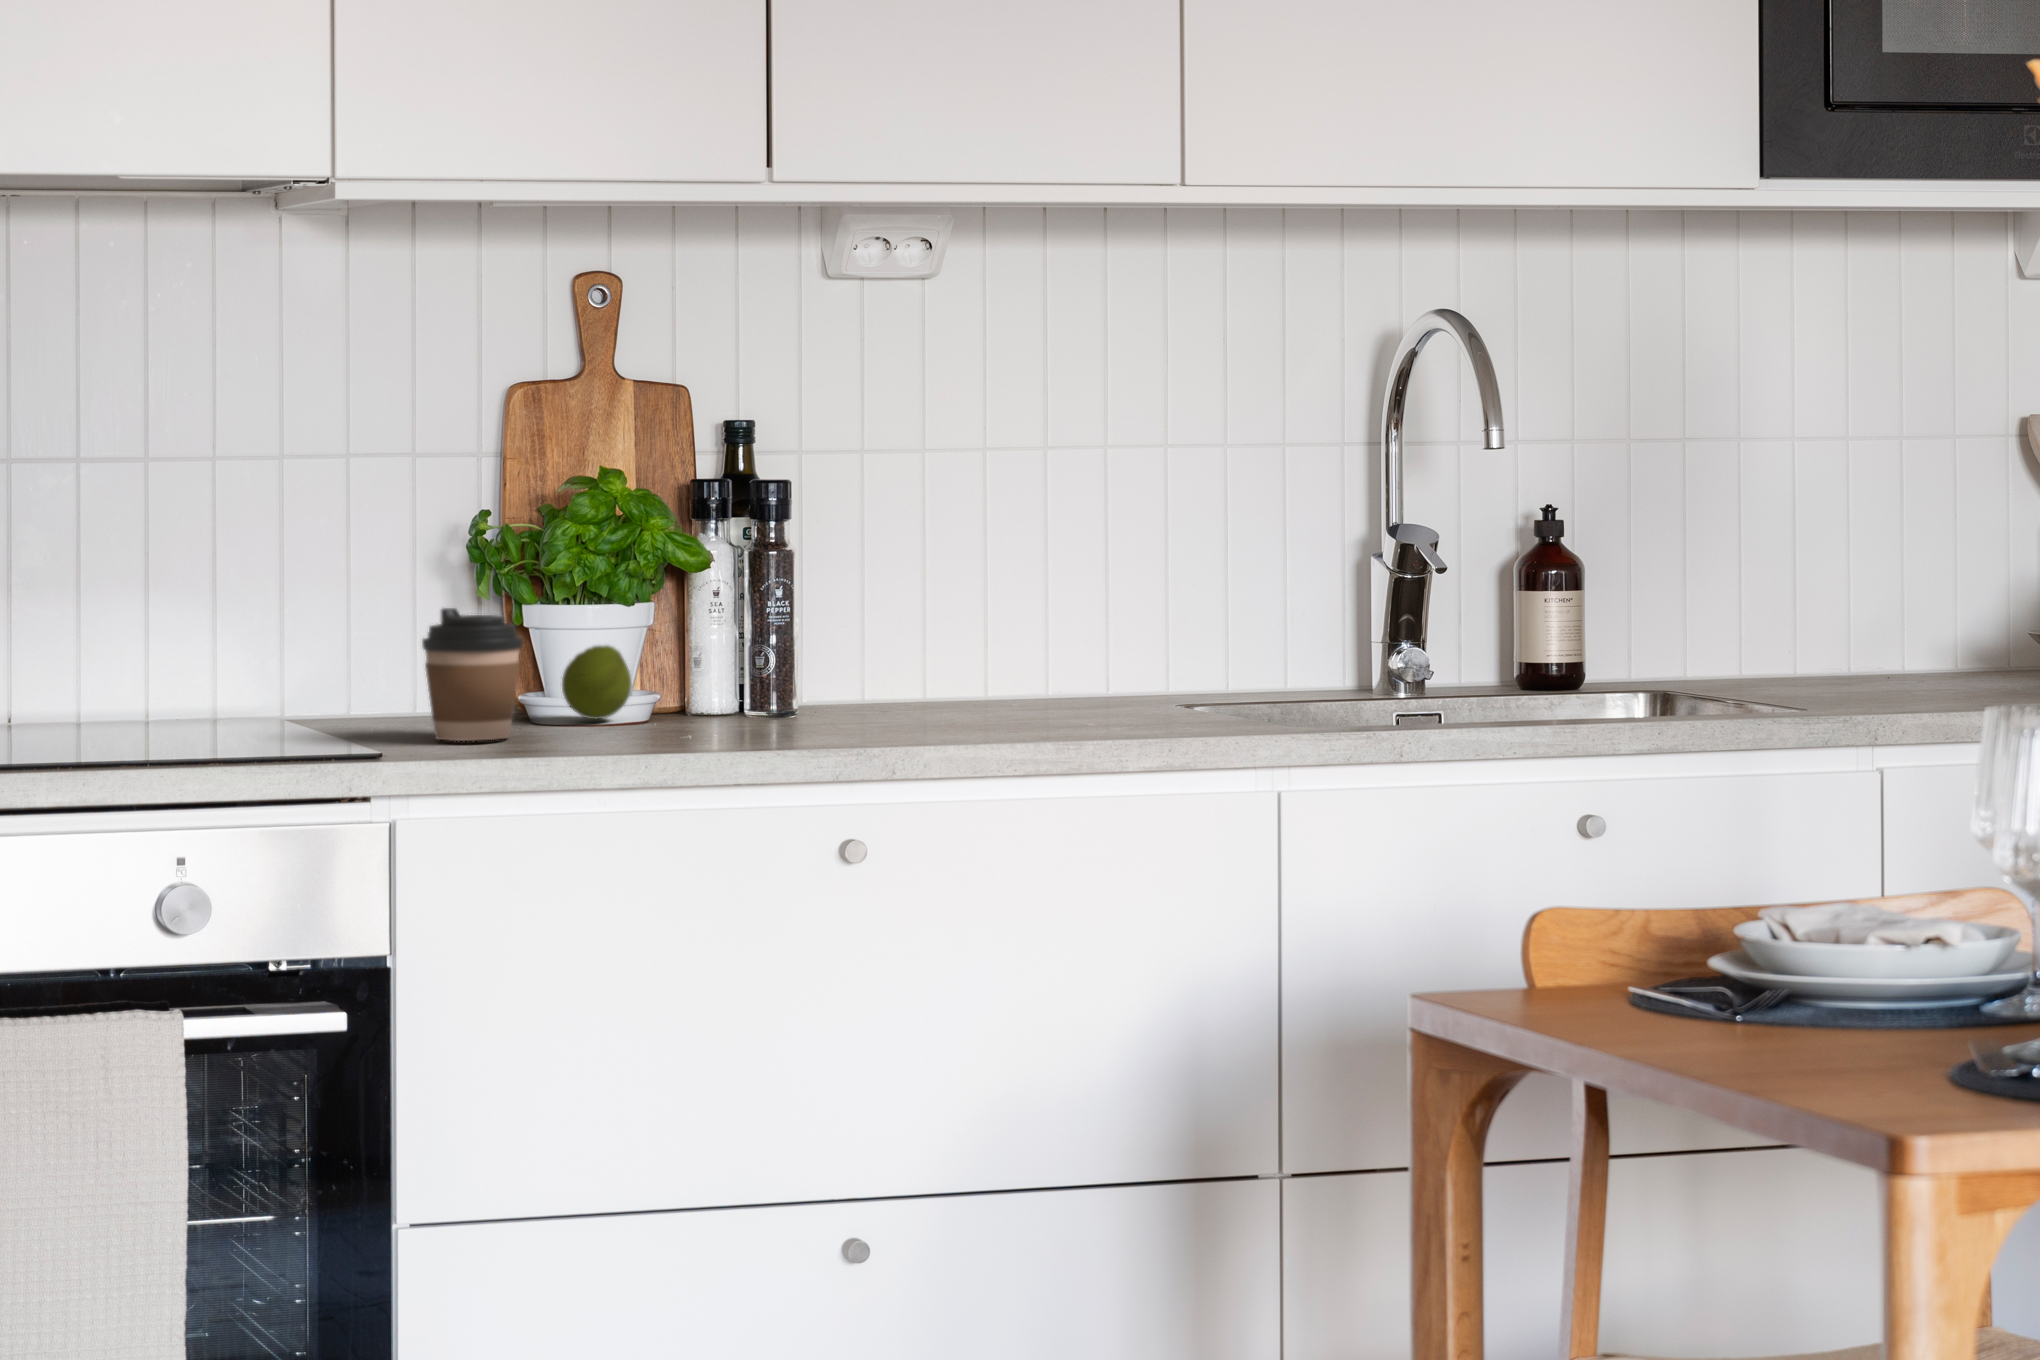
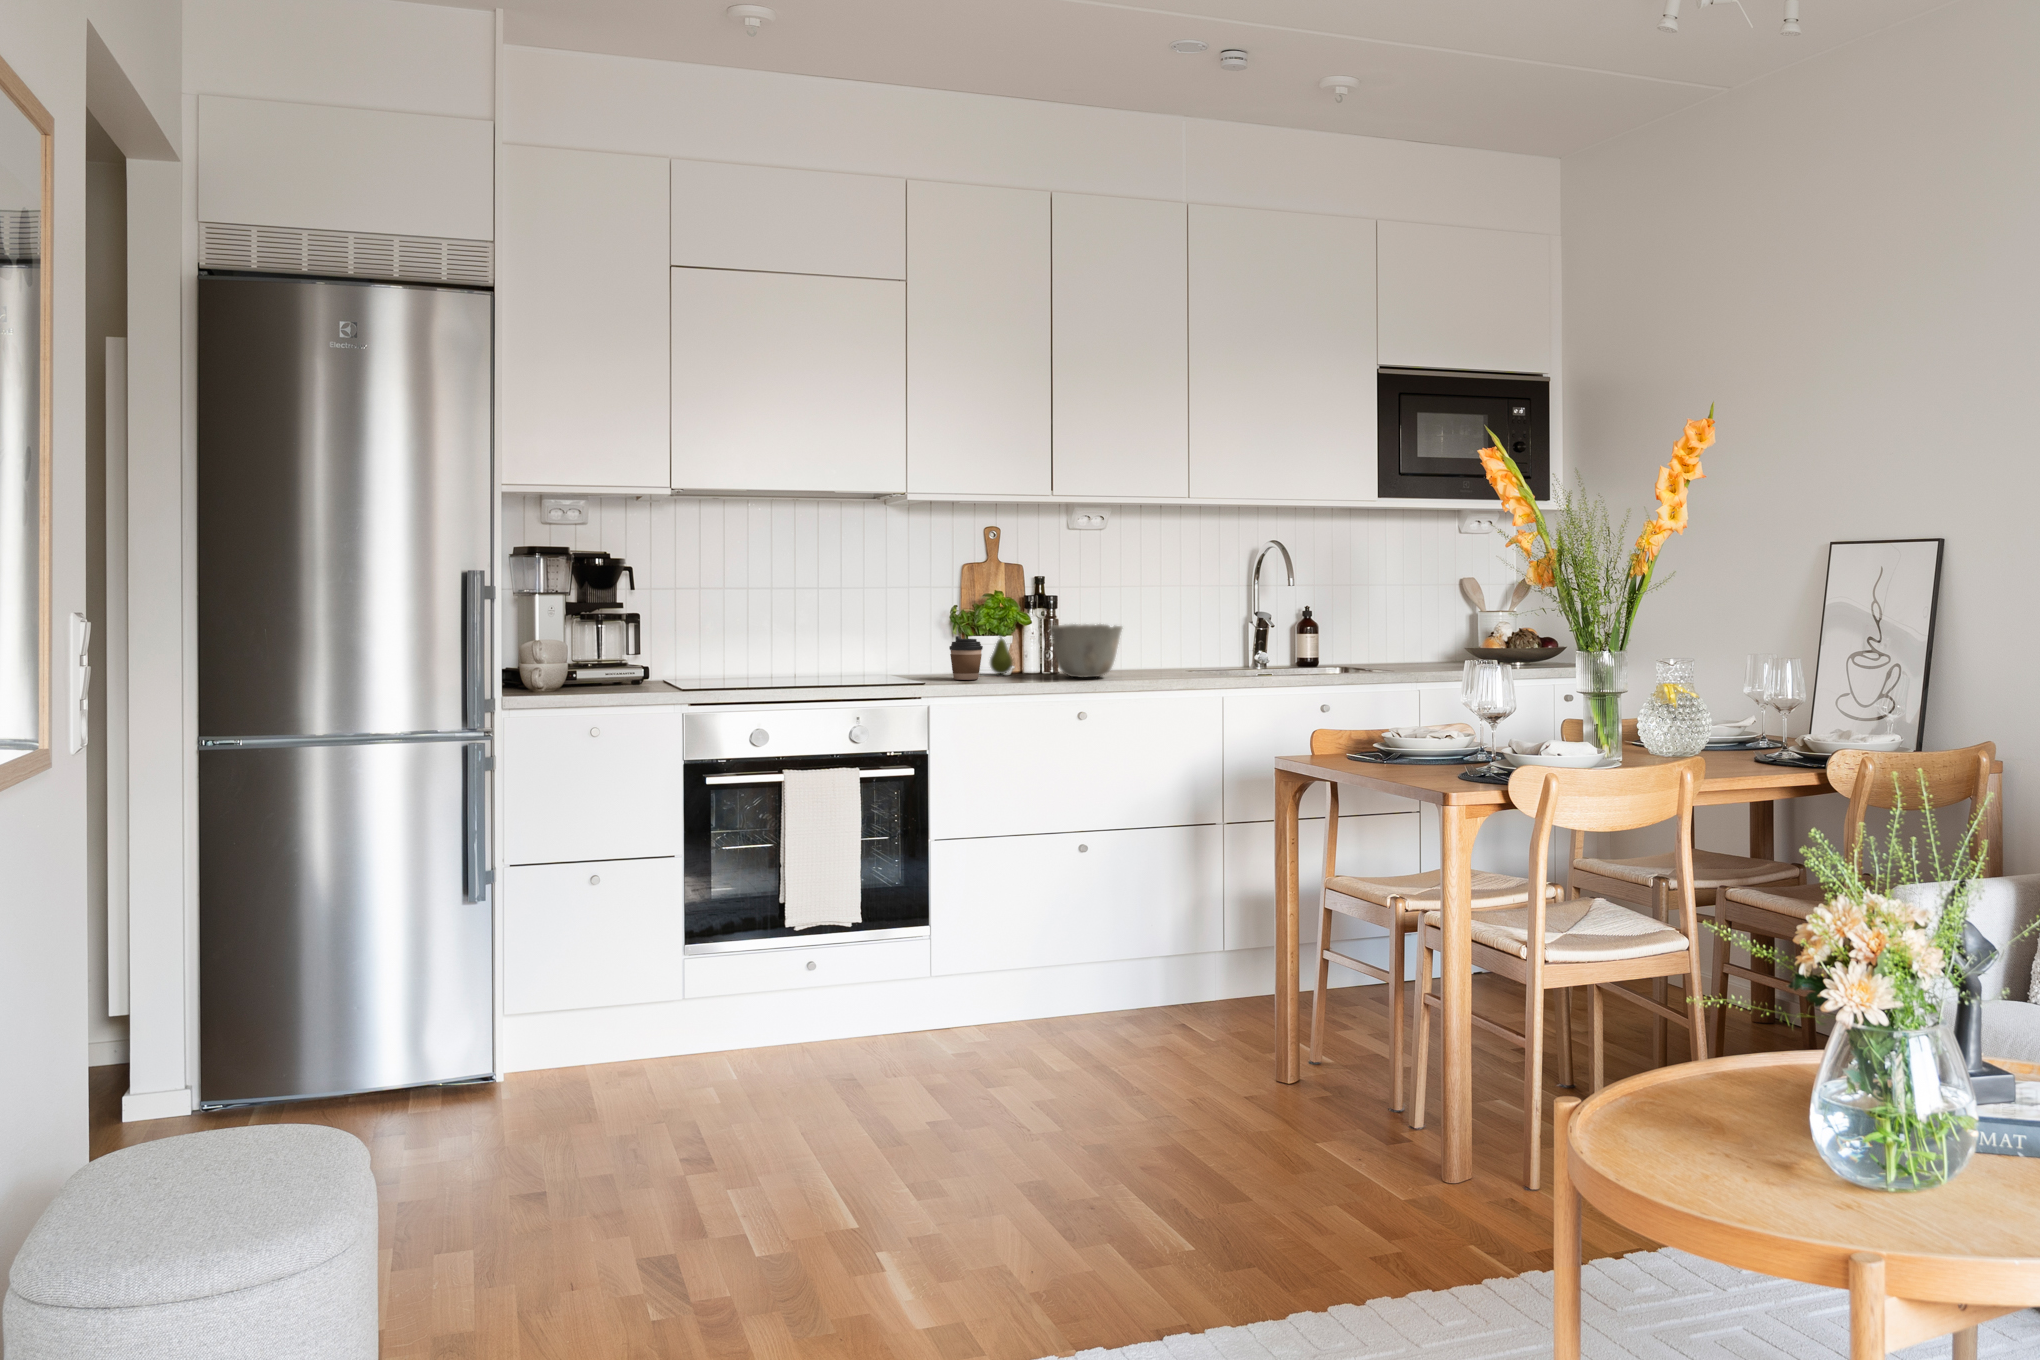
ceramic bowl: none [730,568,954,732] -> present [1050,624,1122,677]

